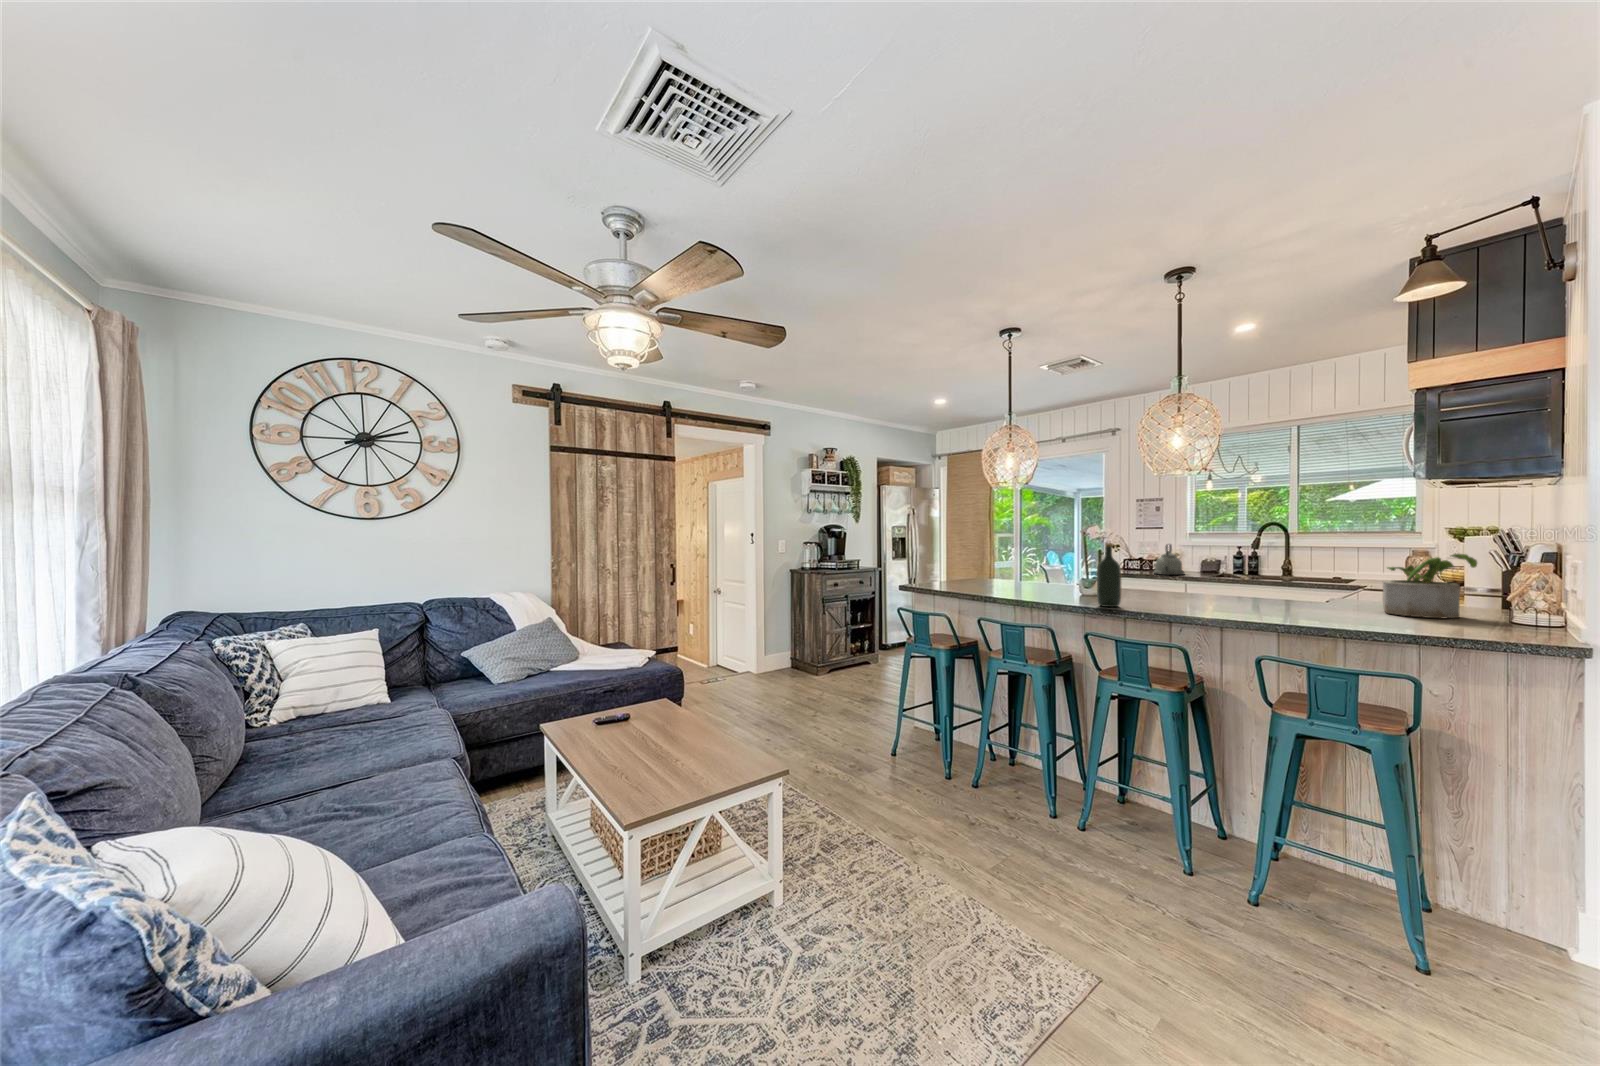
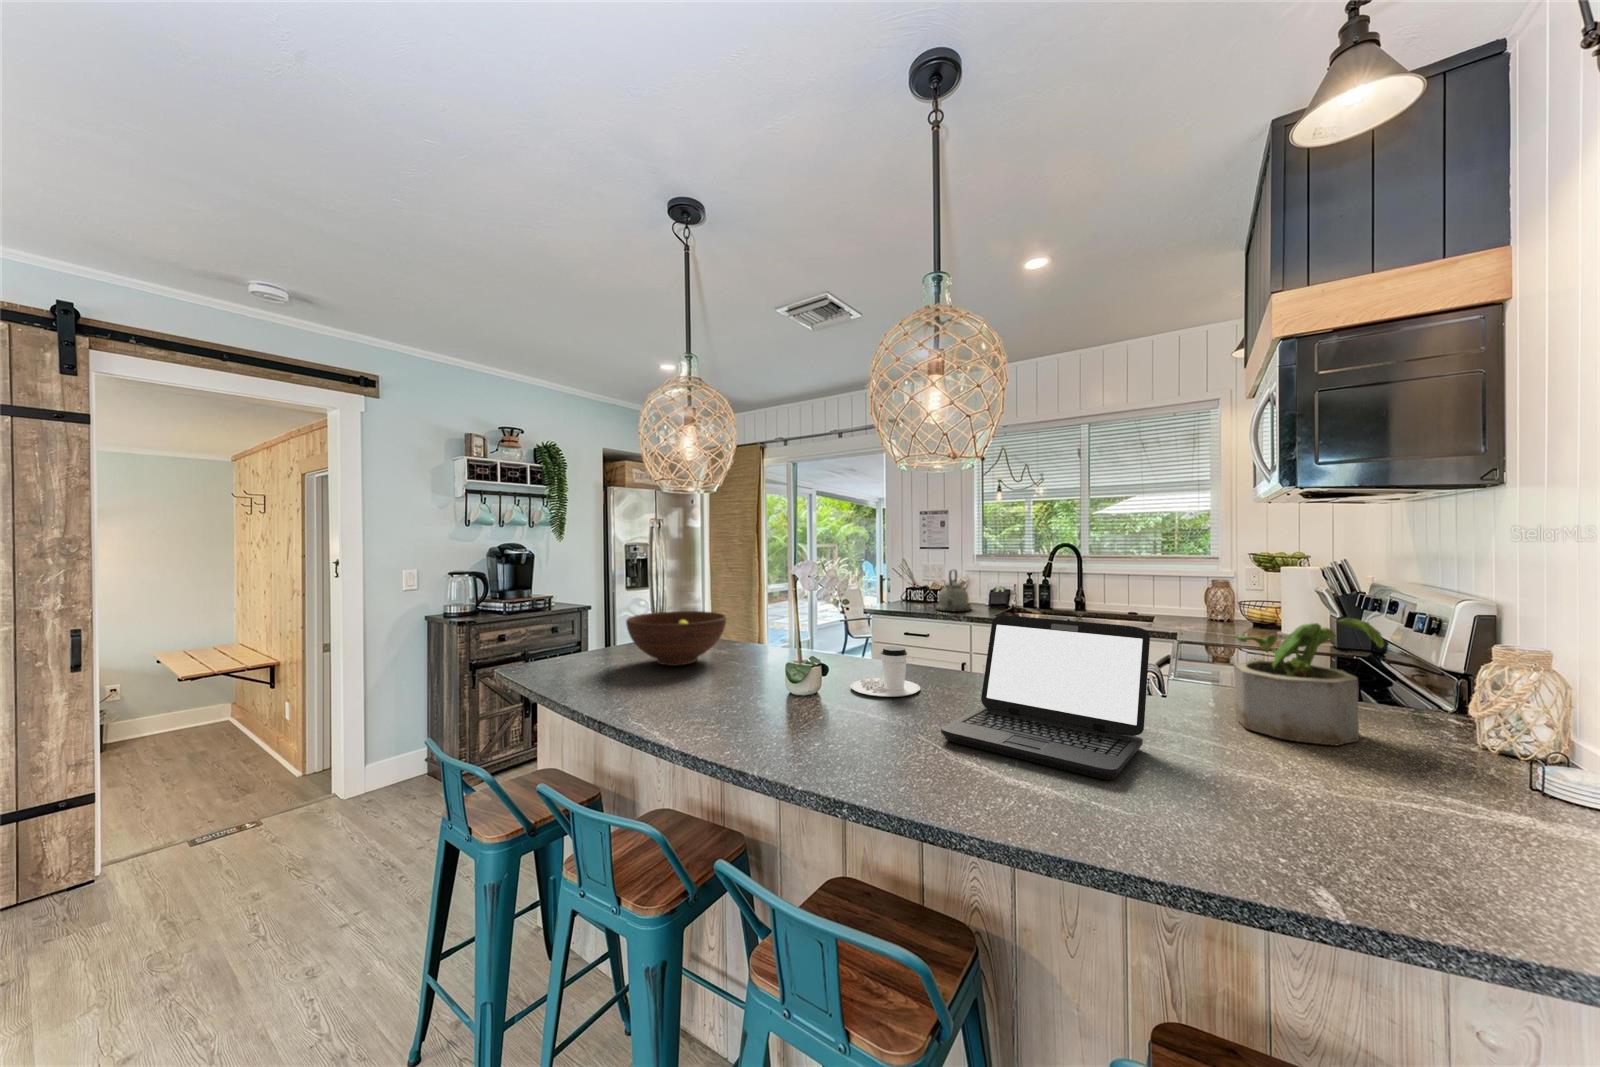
wine bottle: present [1097,543,1121,607] -> none [774,599,817,730]
laptop: none [1196,554,1323,621] -> present [941,615,1150,780]
fruit bowl: none [973,561,1033,589] -> present [626,611,726,666]
coffee cup: none [1127,575,1172,601] -> present [851,646,920,697]

